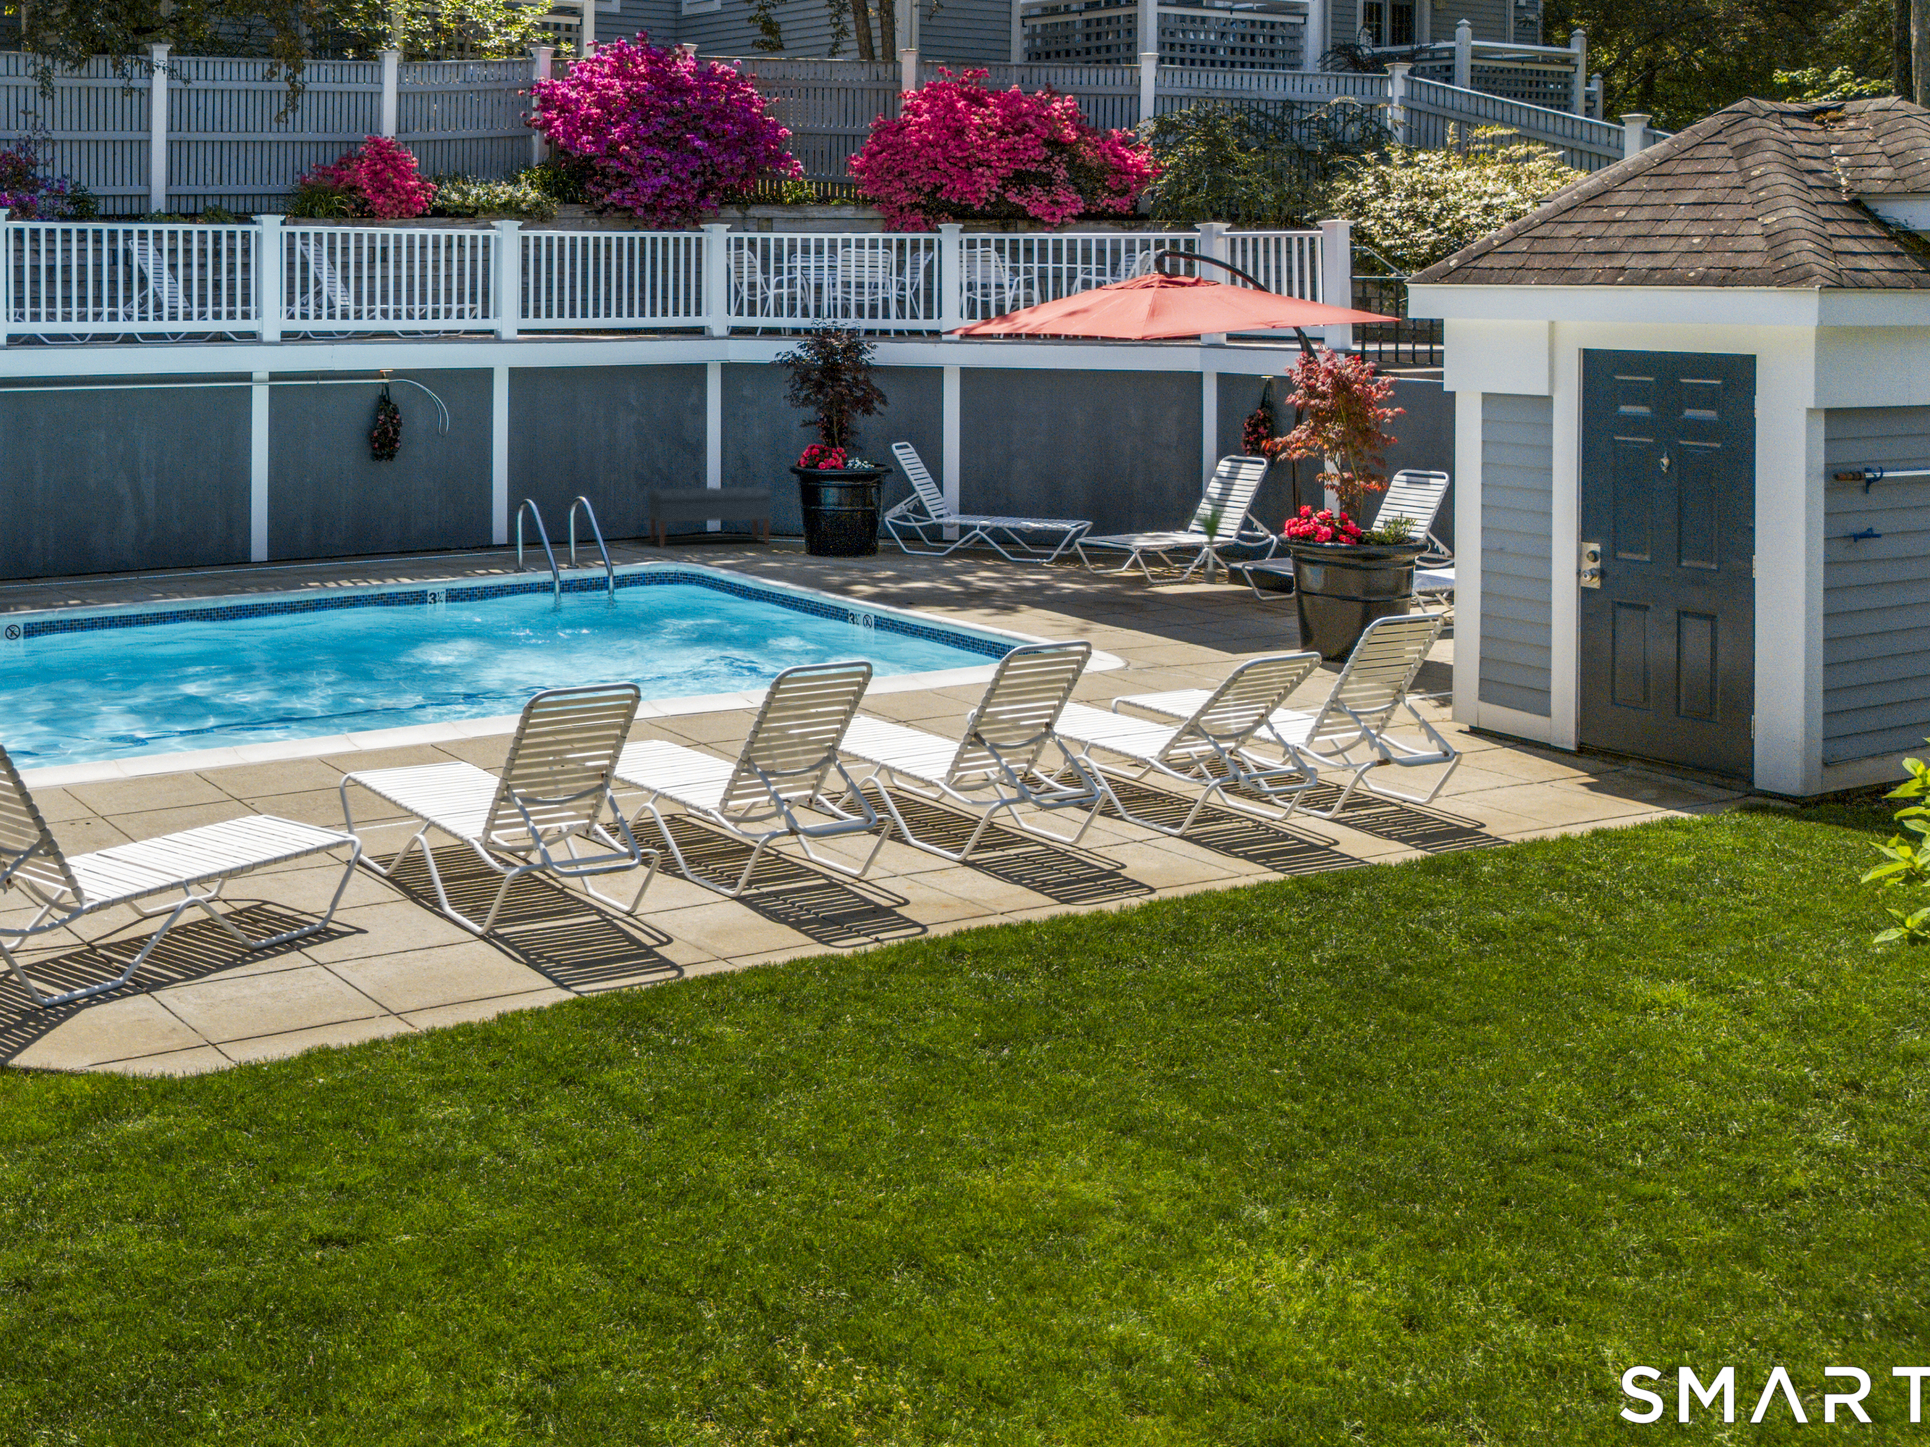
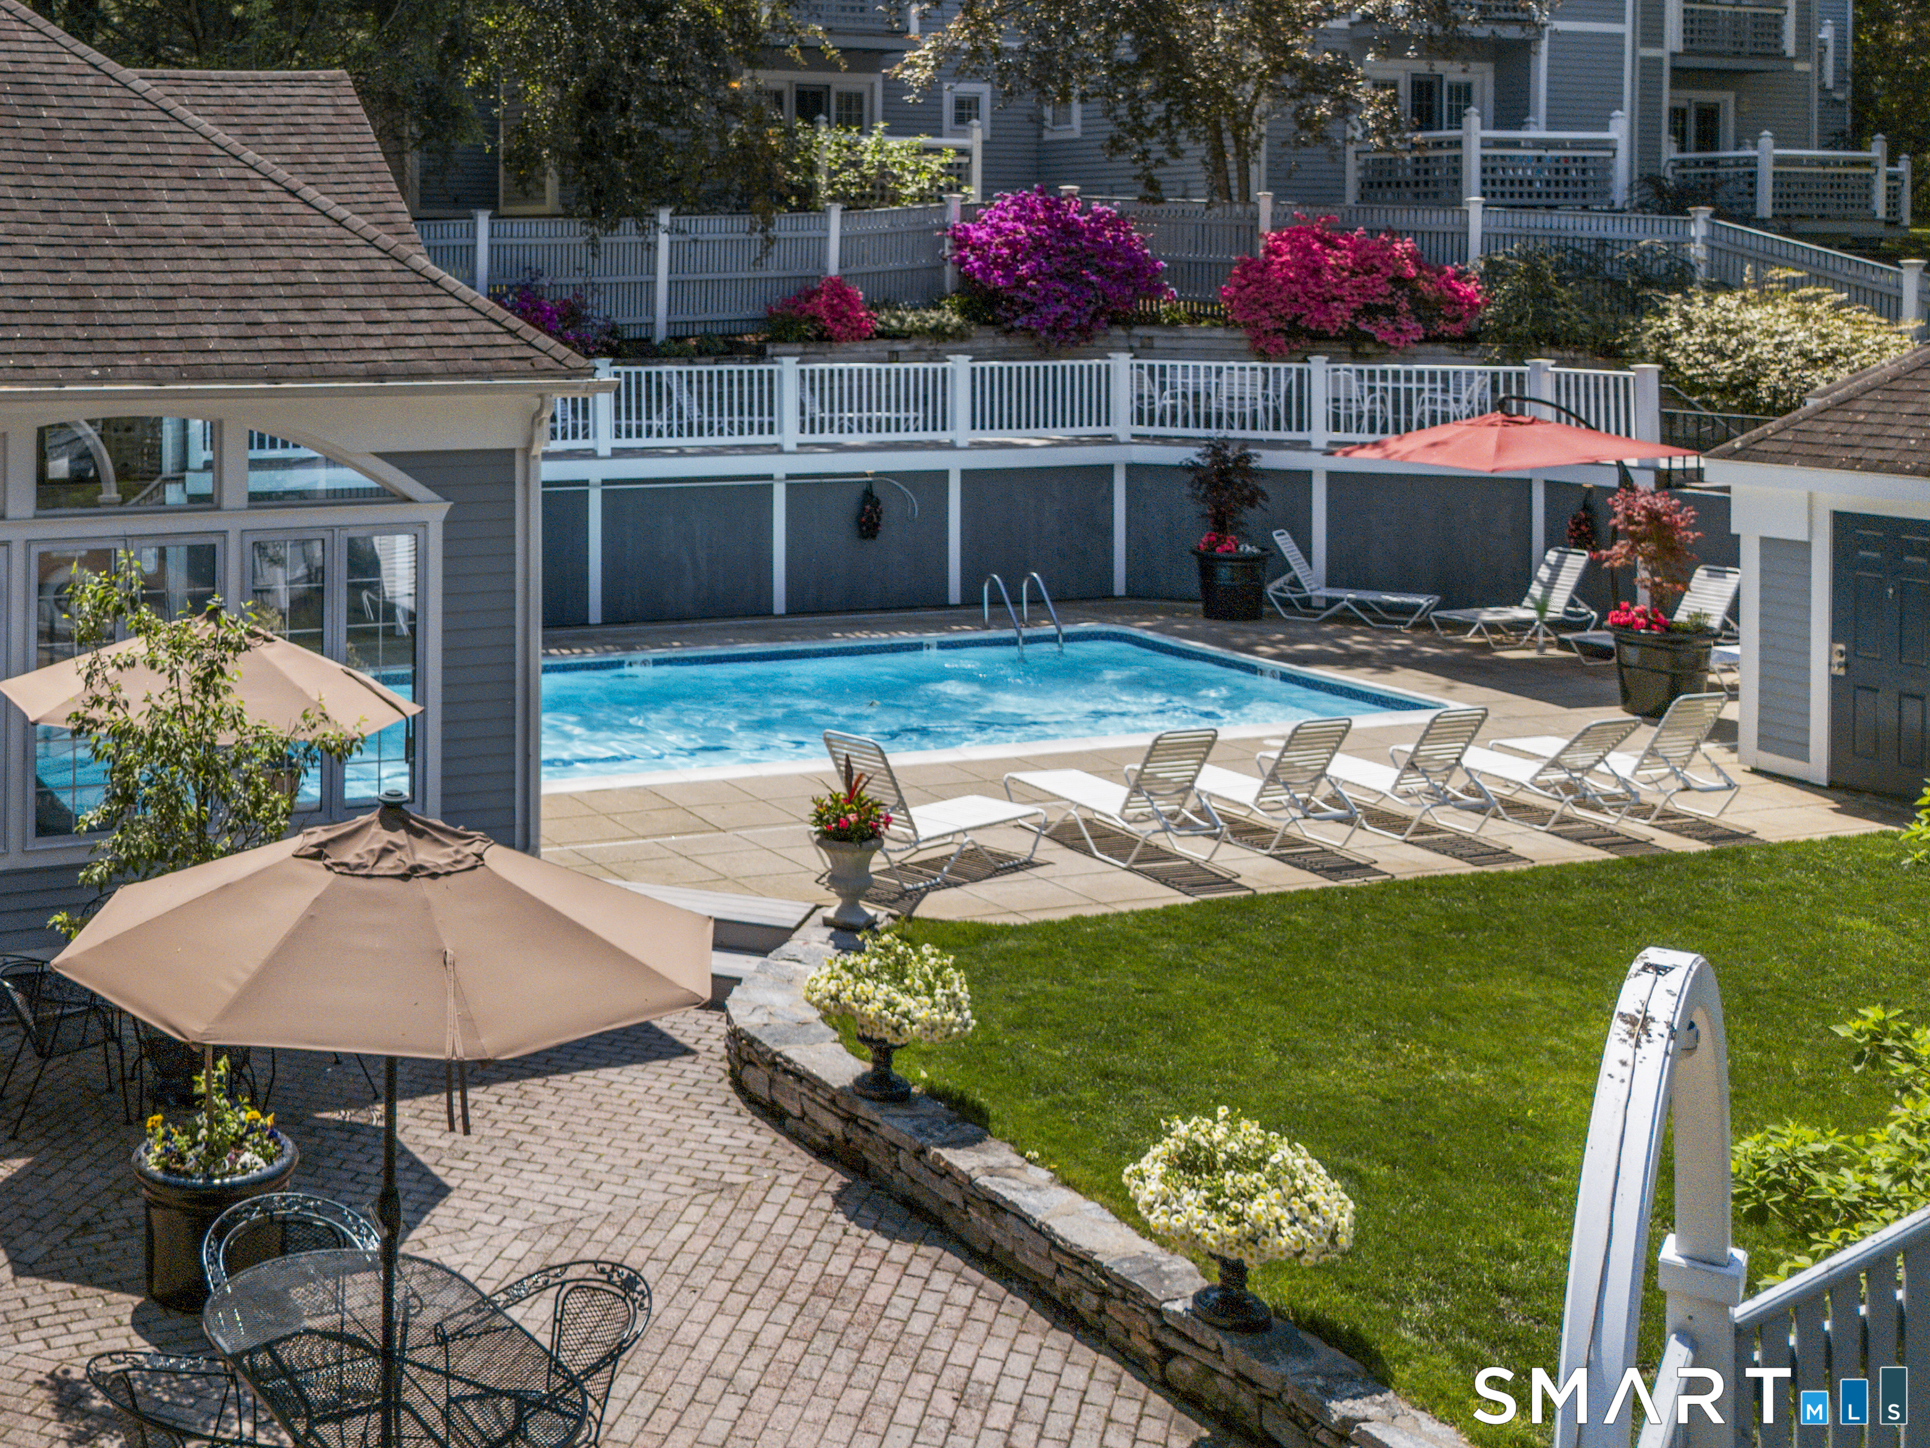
bench: present [648,487,771,547] -> none [1068,563,1169,609]

